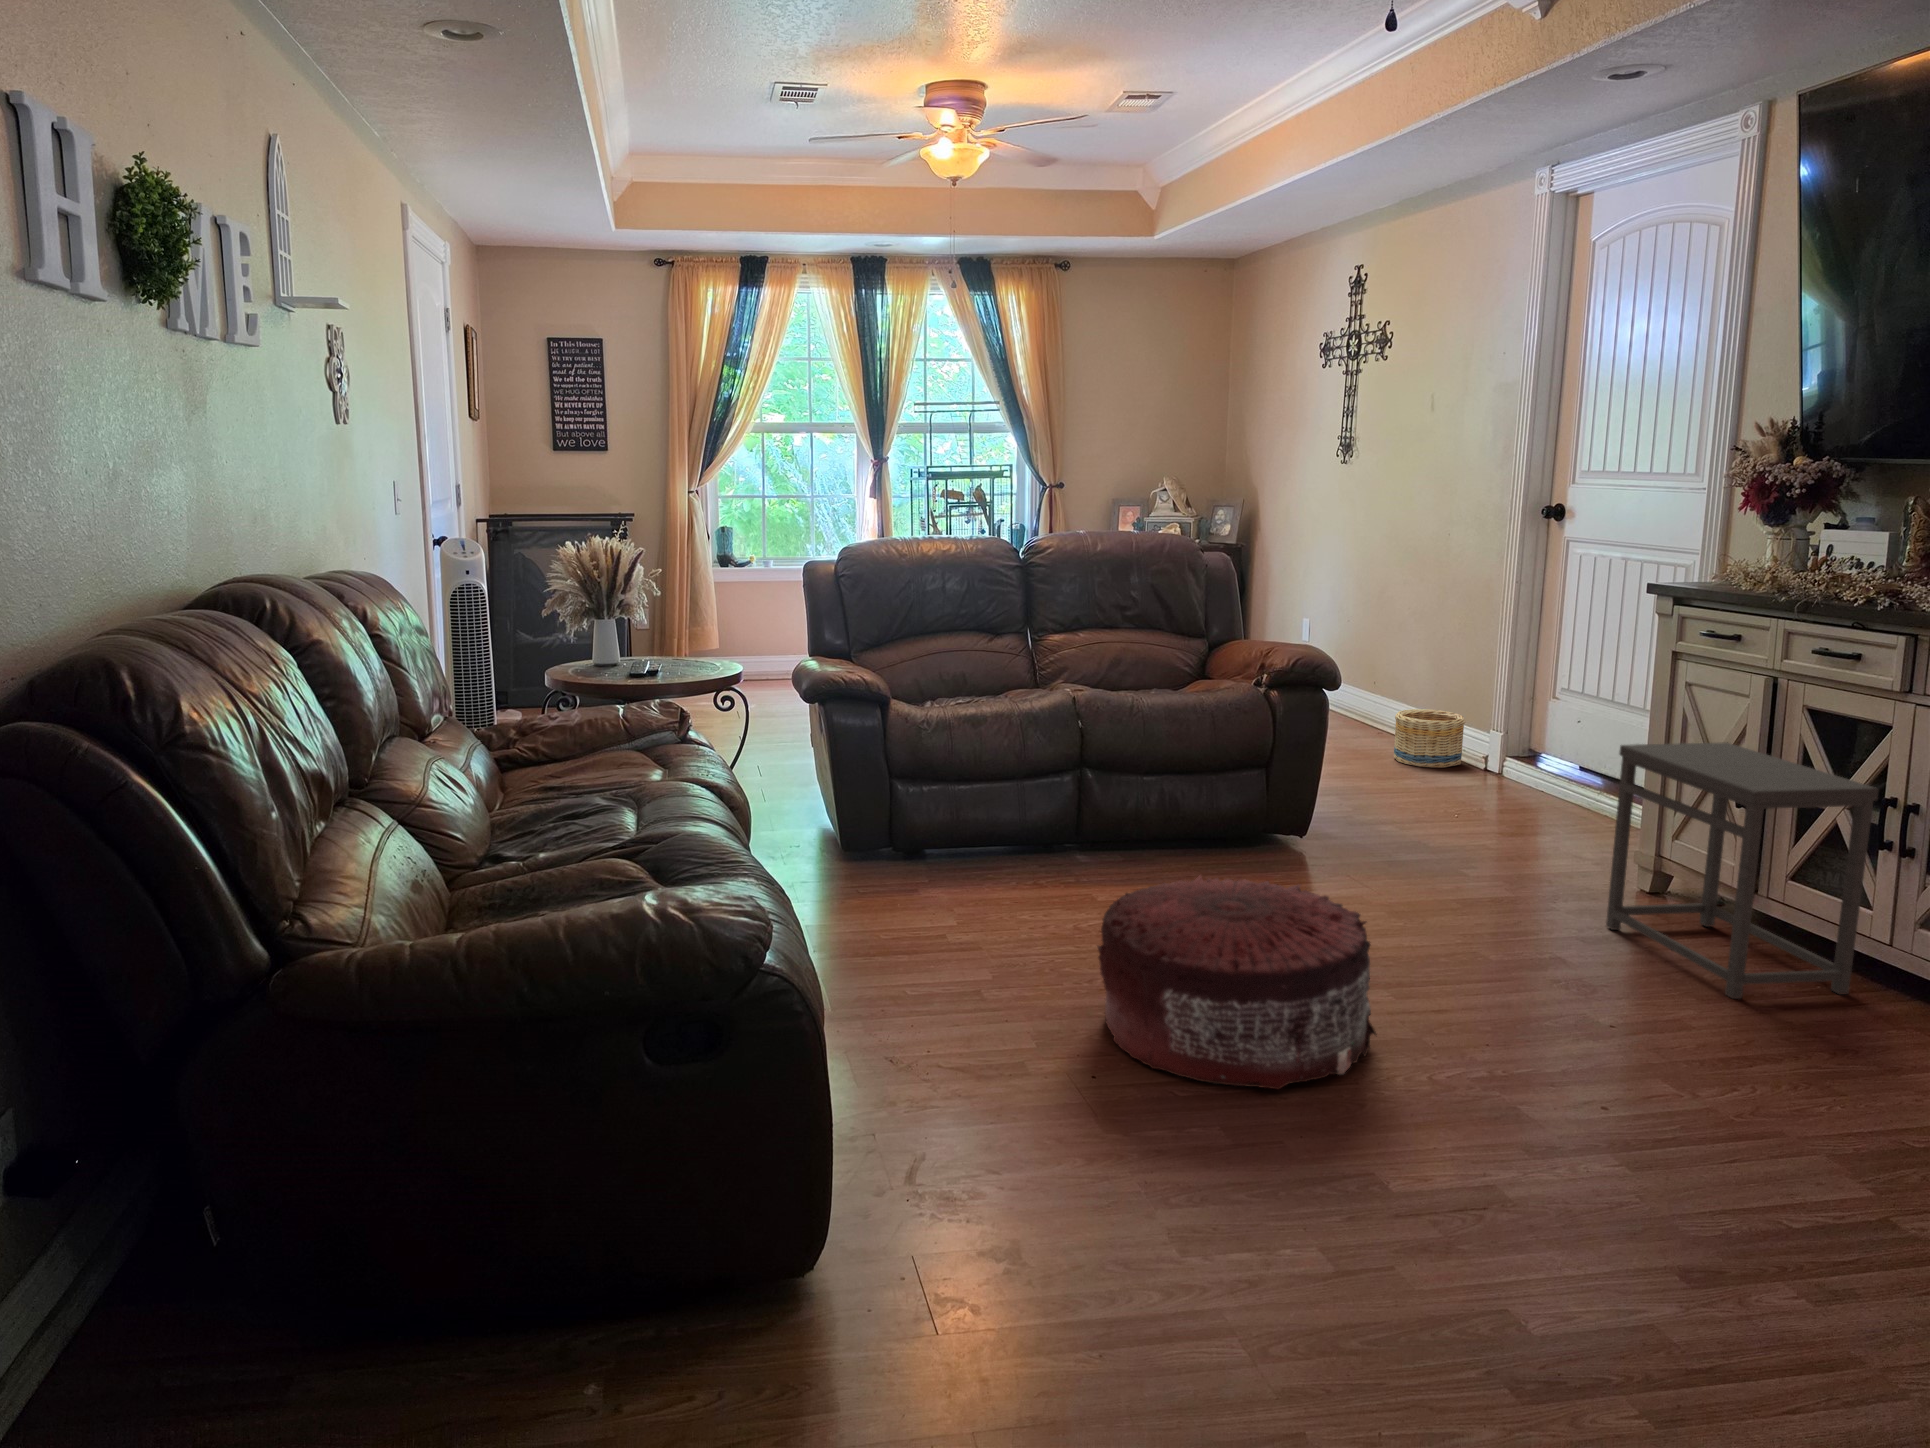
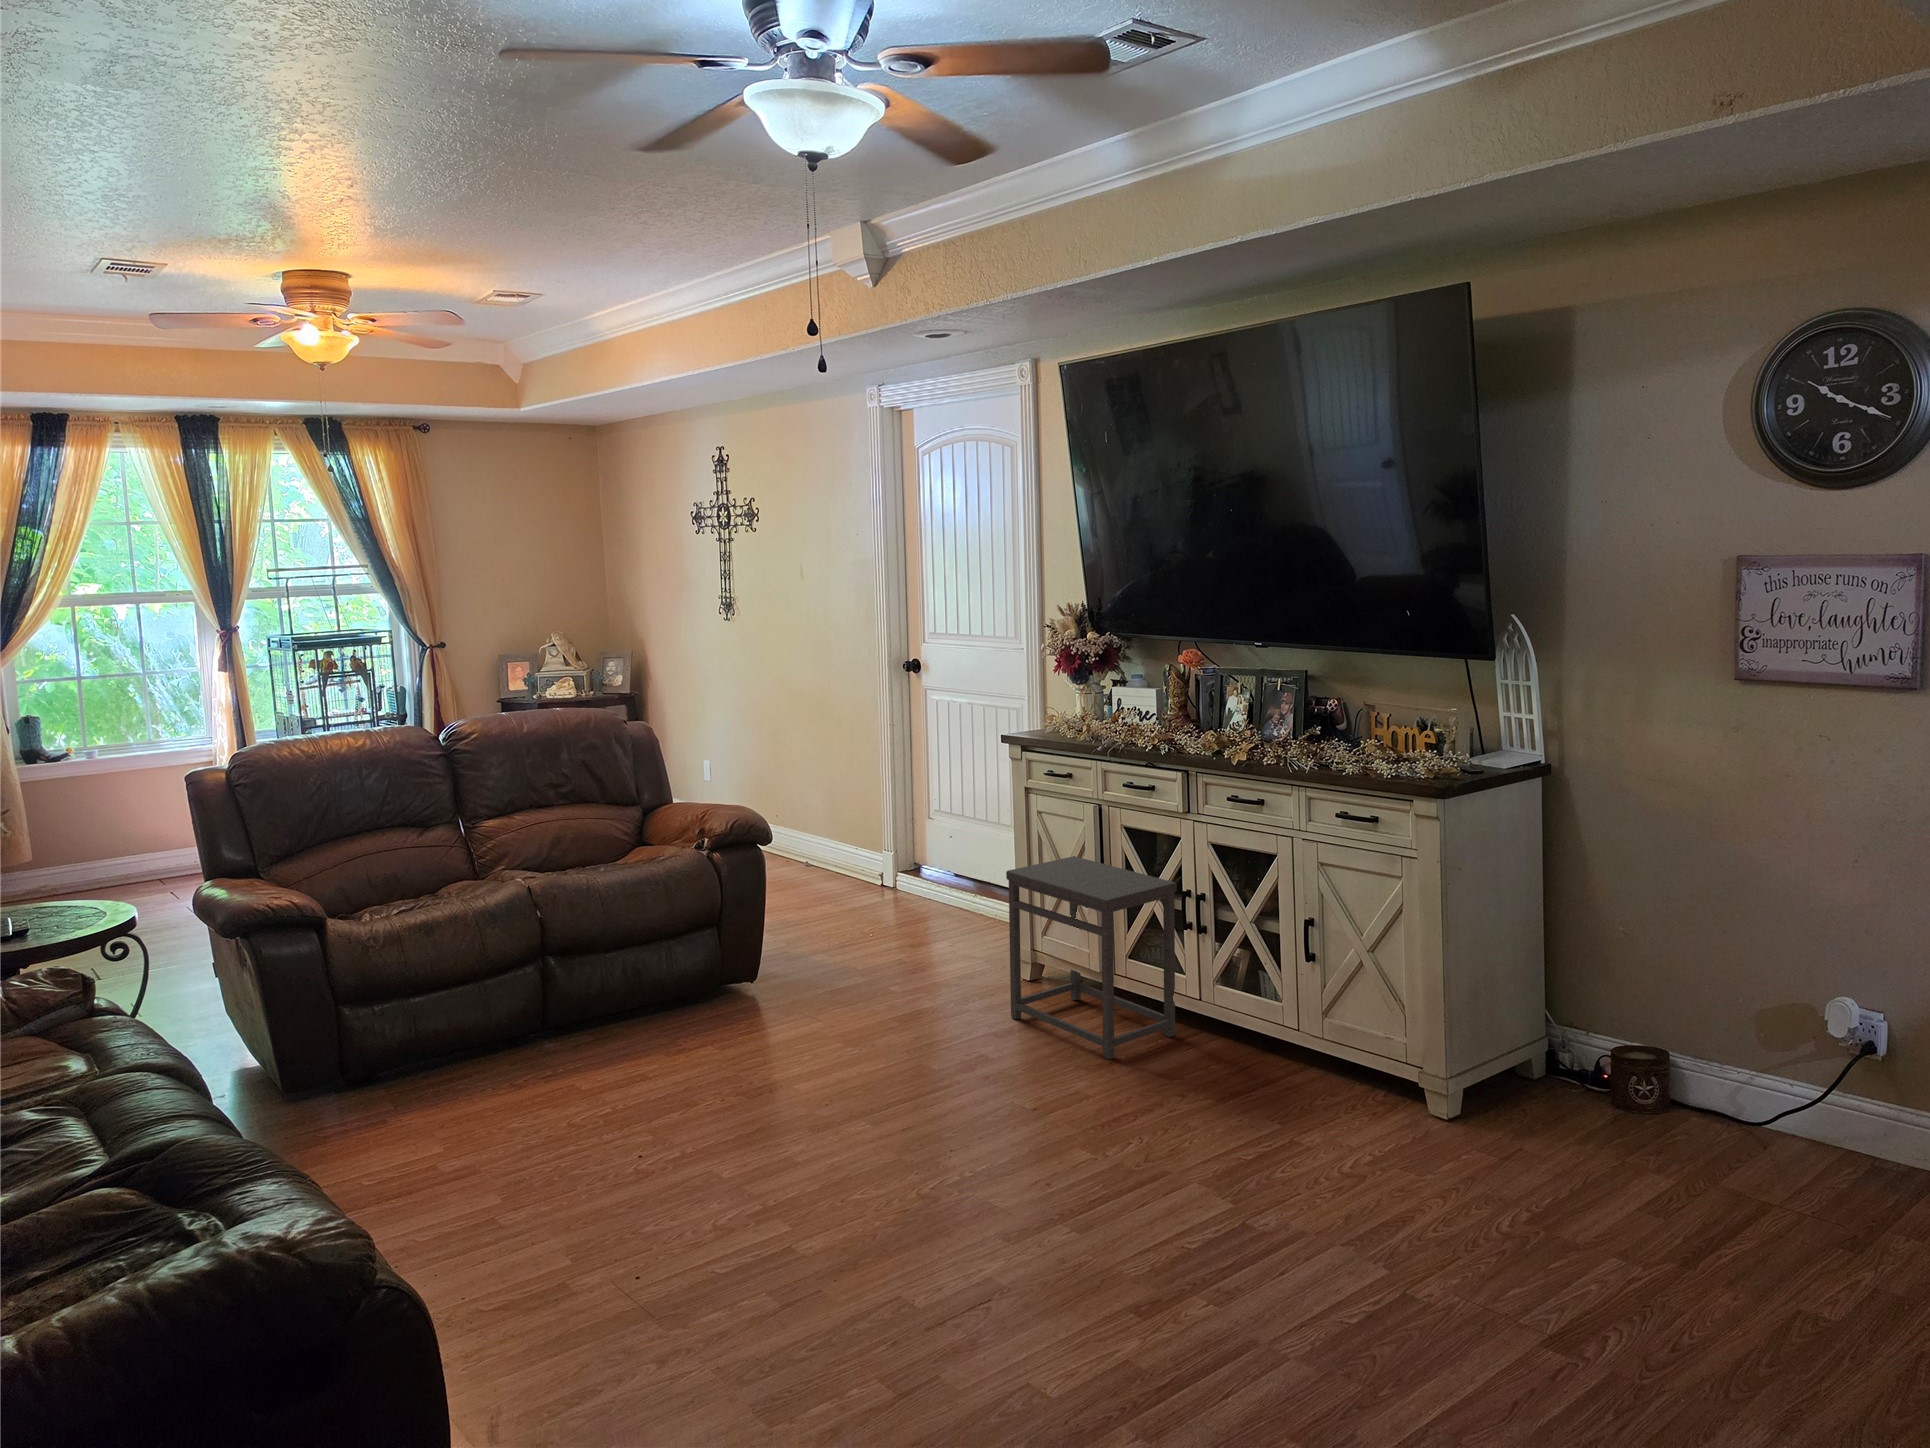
basket: present [1394,709,1465,768] -> none [805,838,862,891]
pouf: present [1098,876,1376,1089] -> none [624,1048,878,1264]

